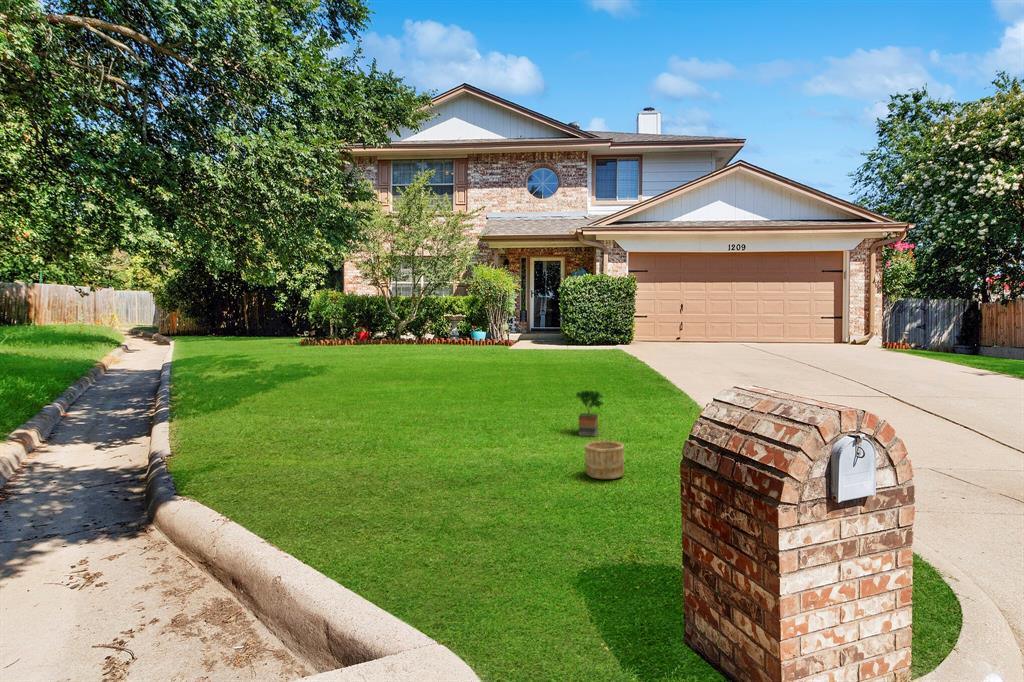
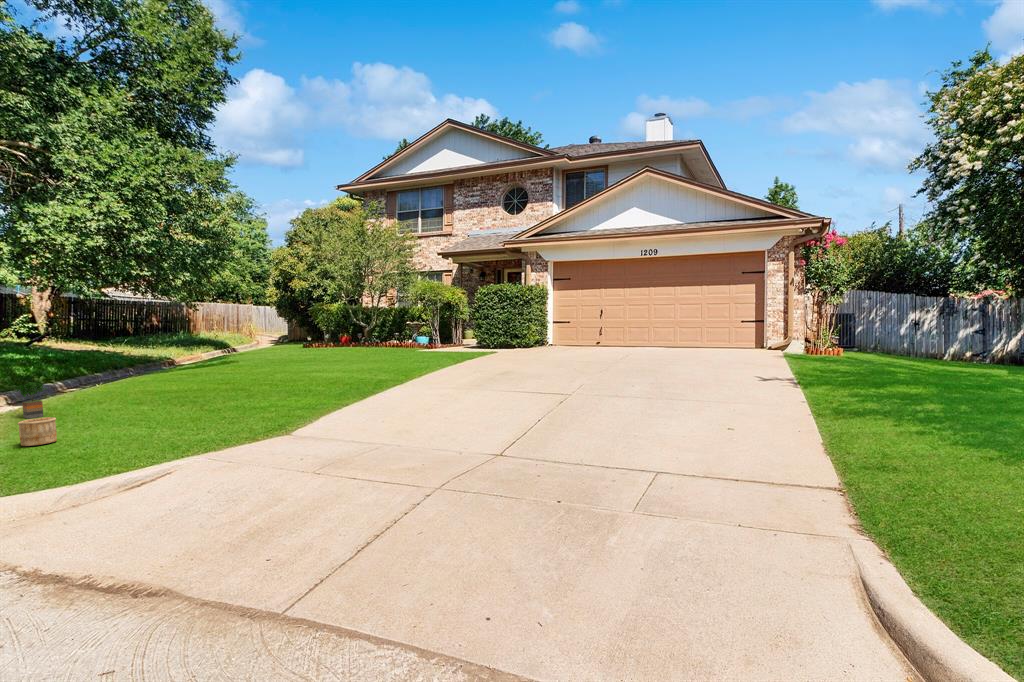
potted tree: present [576,390,603,436] -> present [17,382,46,419]

